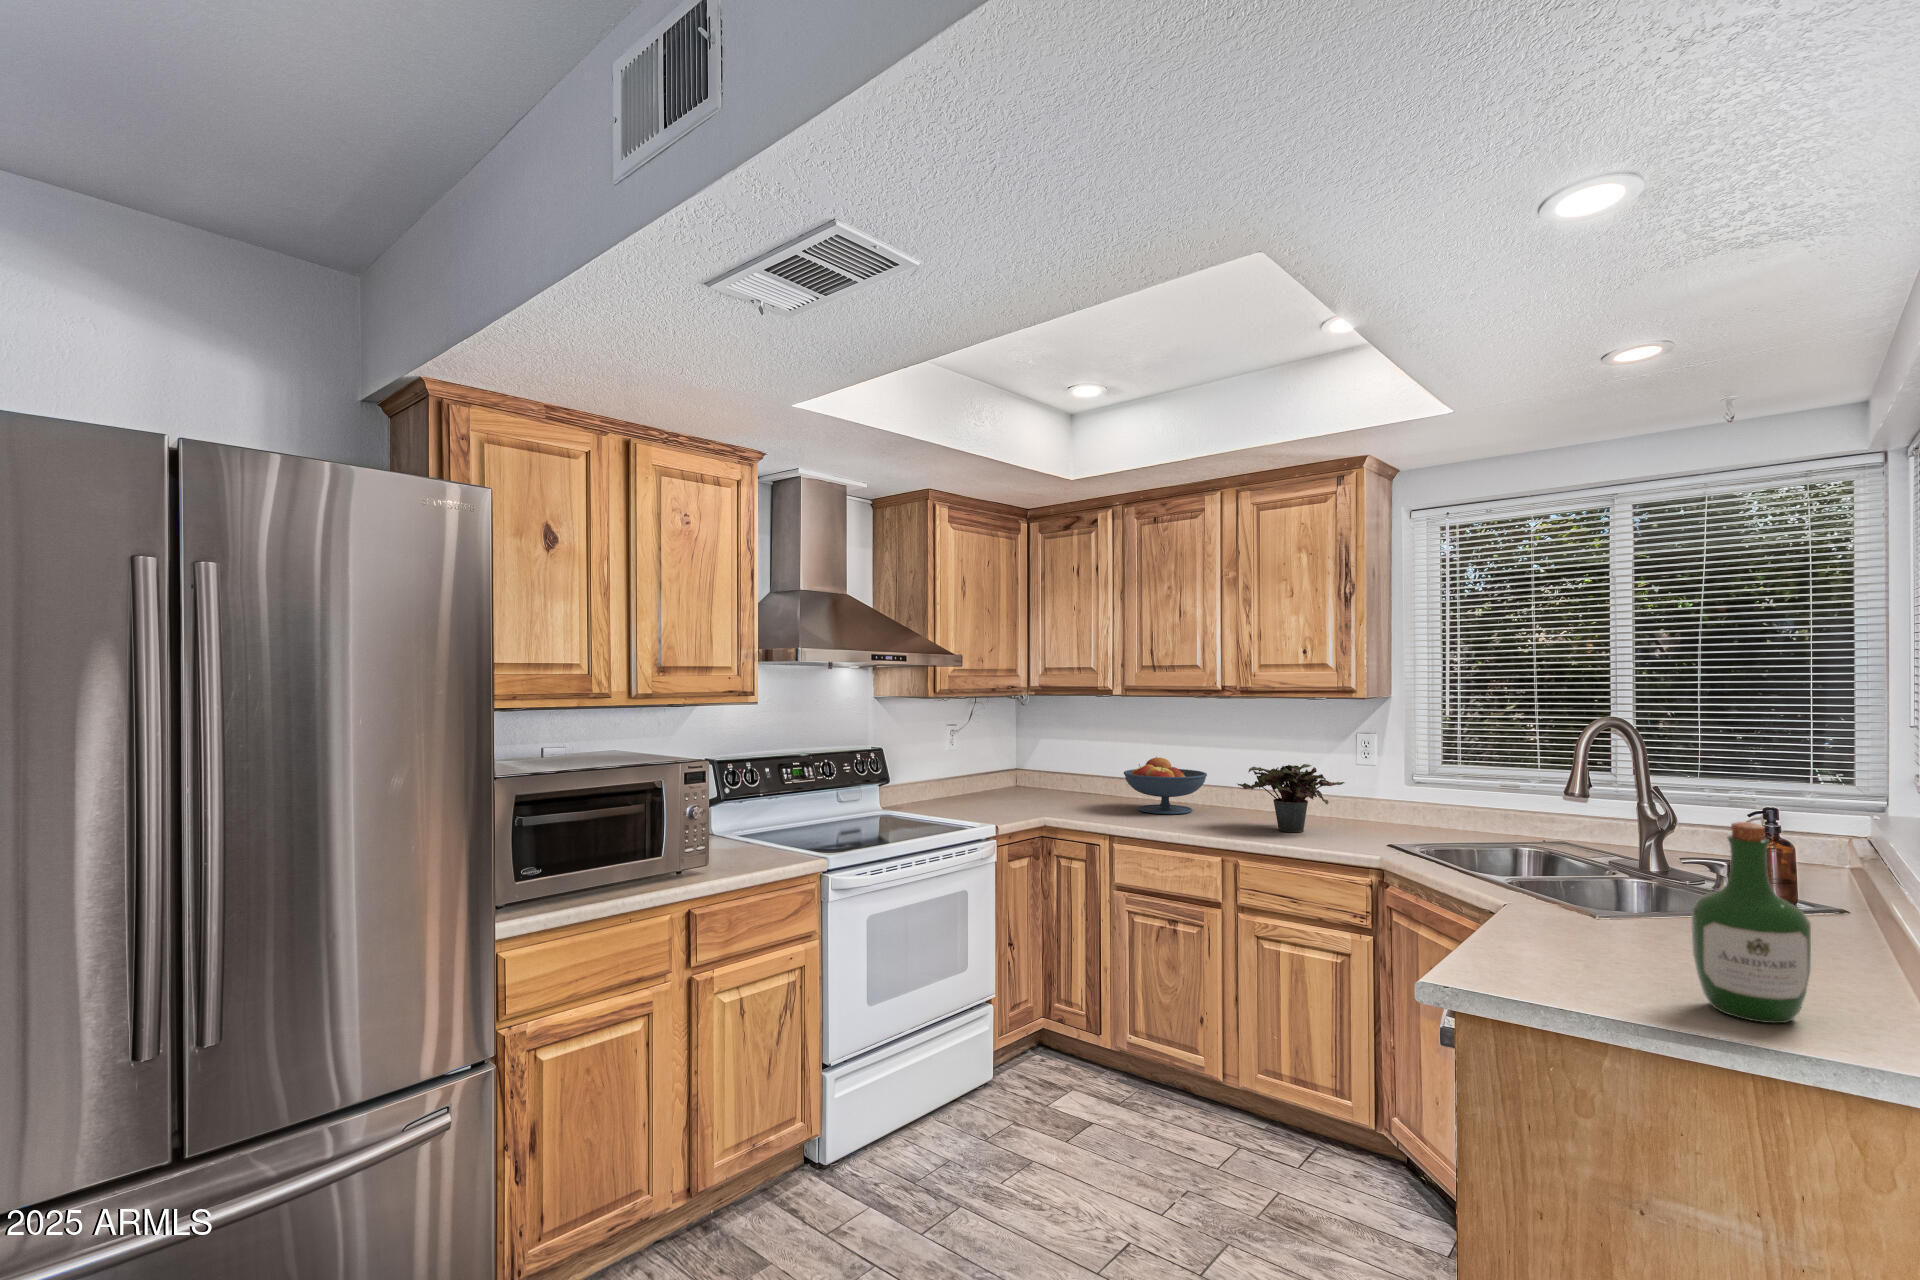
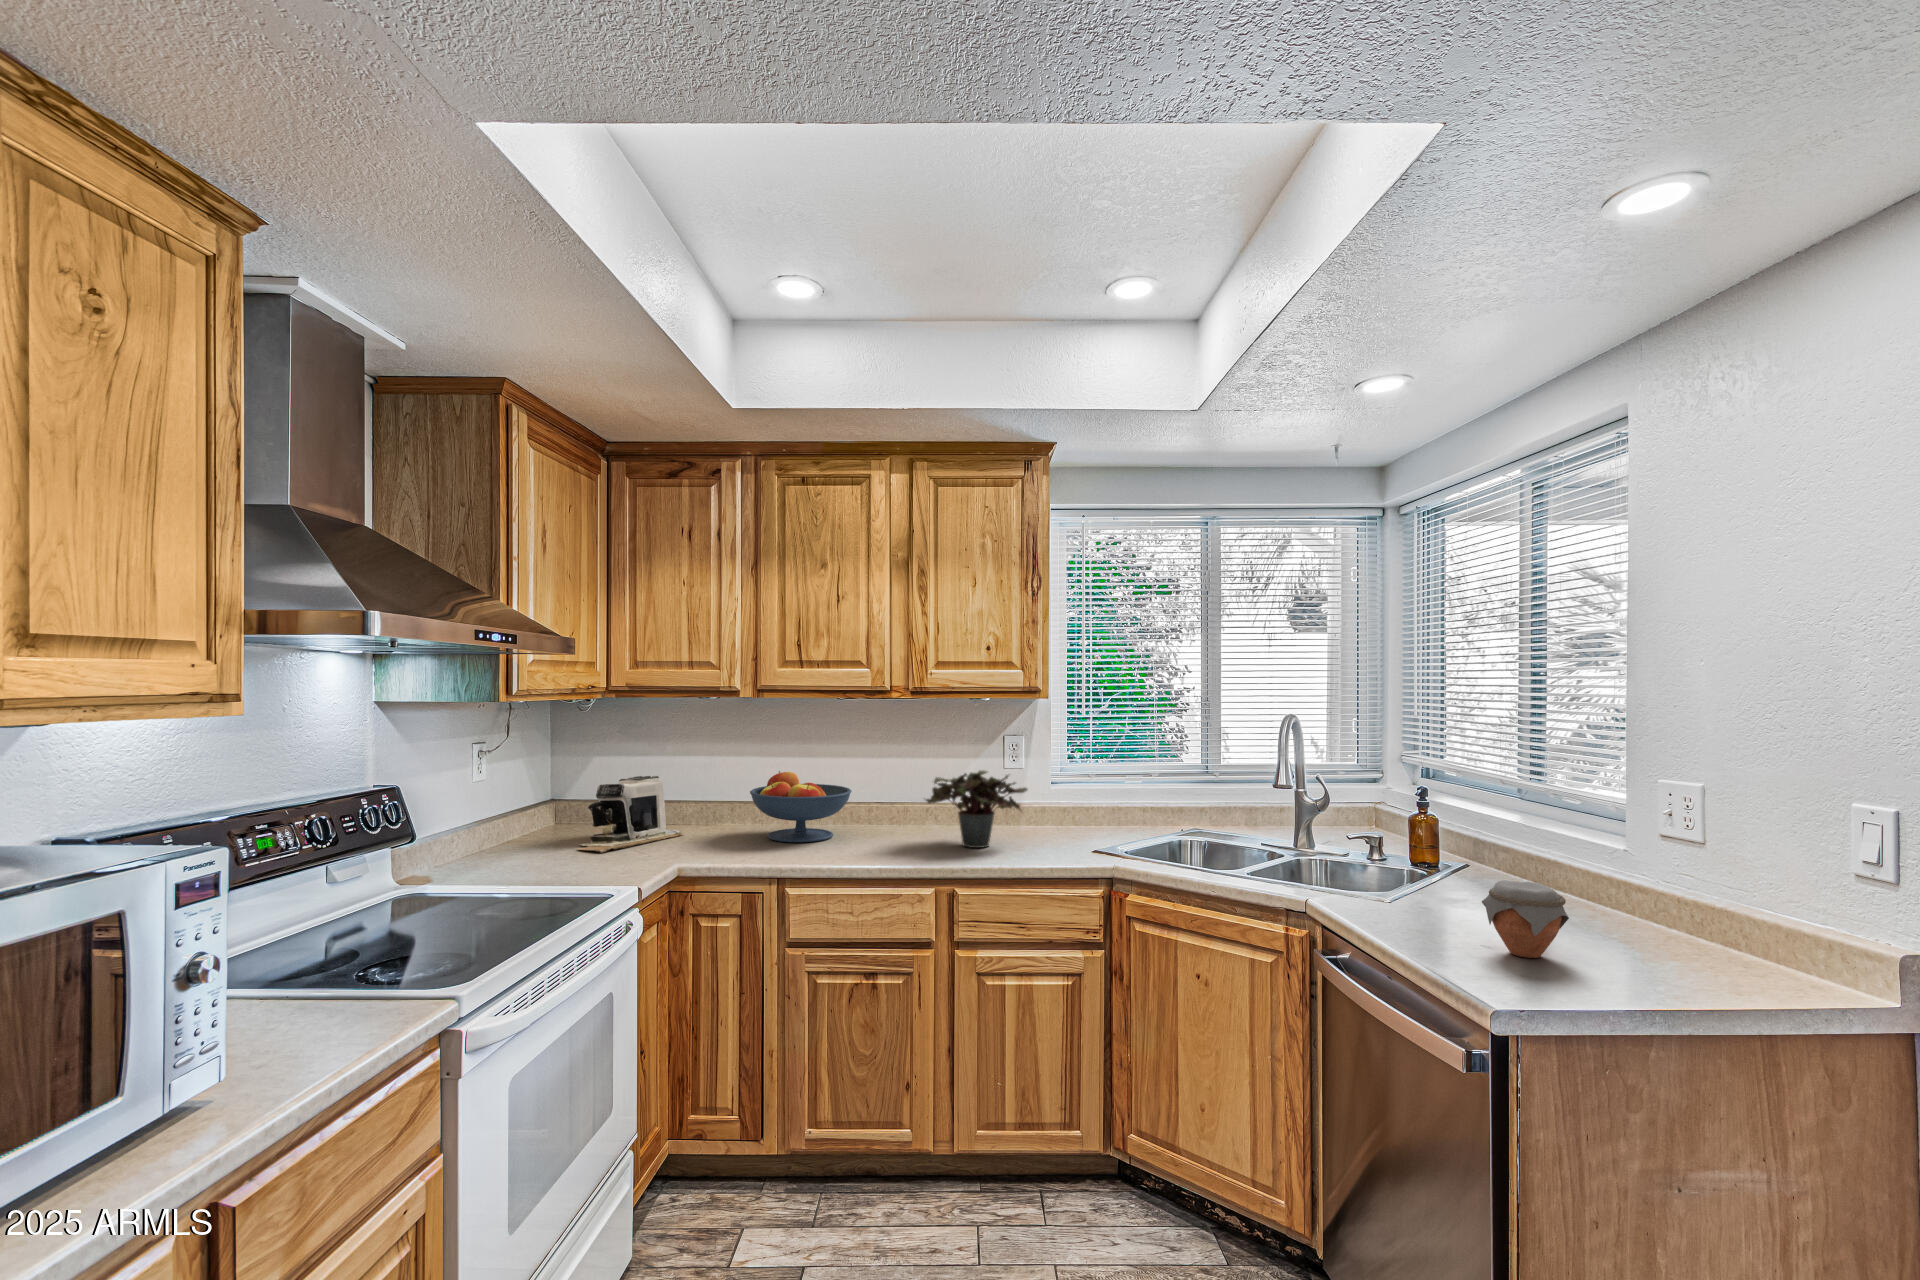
coffee maker: none [1005,755,1089,806] -> present [579,776,684,853]
wine bottle: present [1691,822,1811,1023] -> none [1637,810,1740,984]
jar: none [1554,887,1646,971] -> present [1482,880,1569,958]

